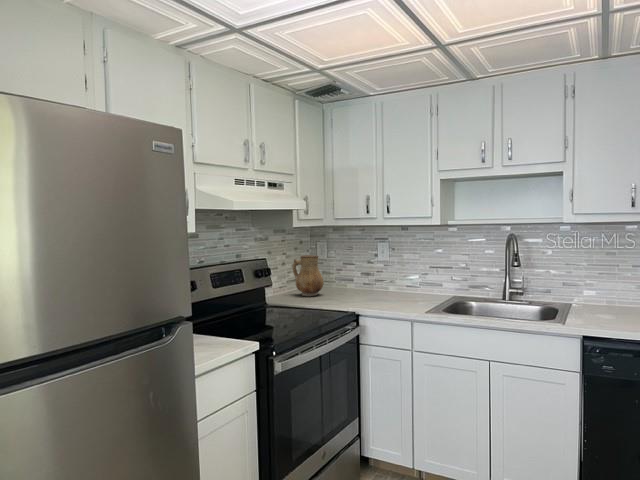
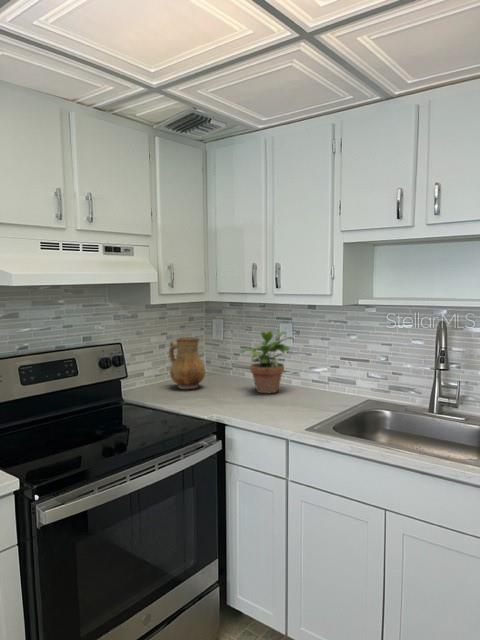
potted plant: none [352,247,392,296] -> present [241,331,293,393]

